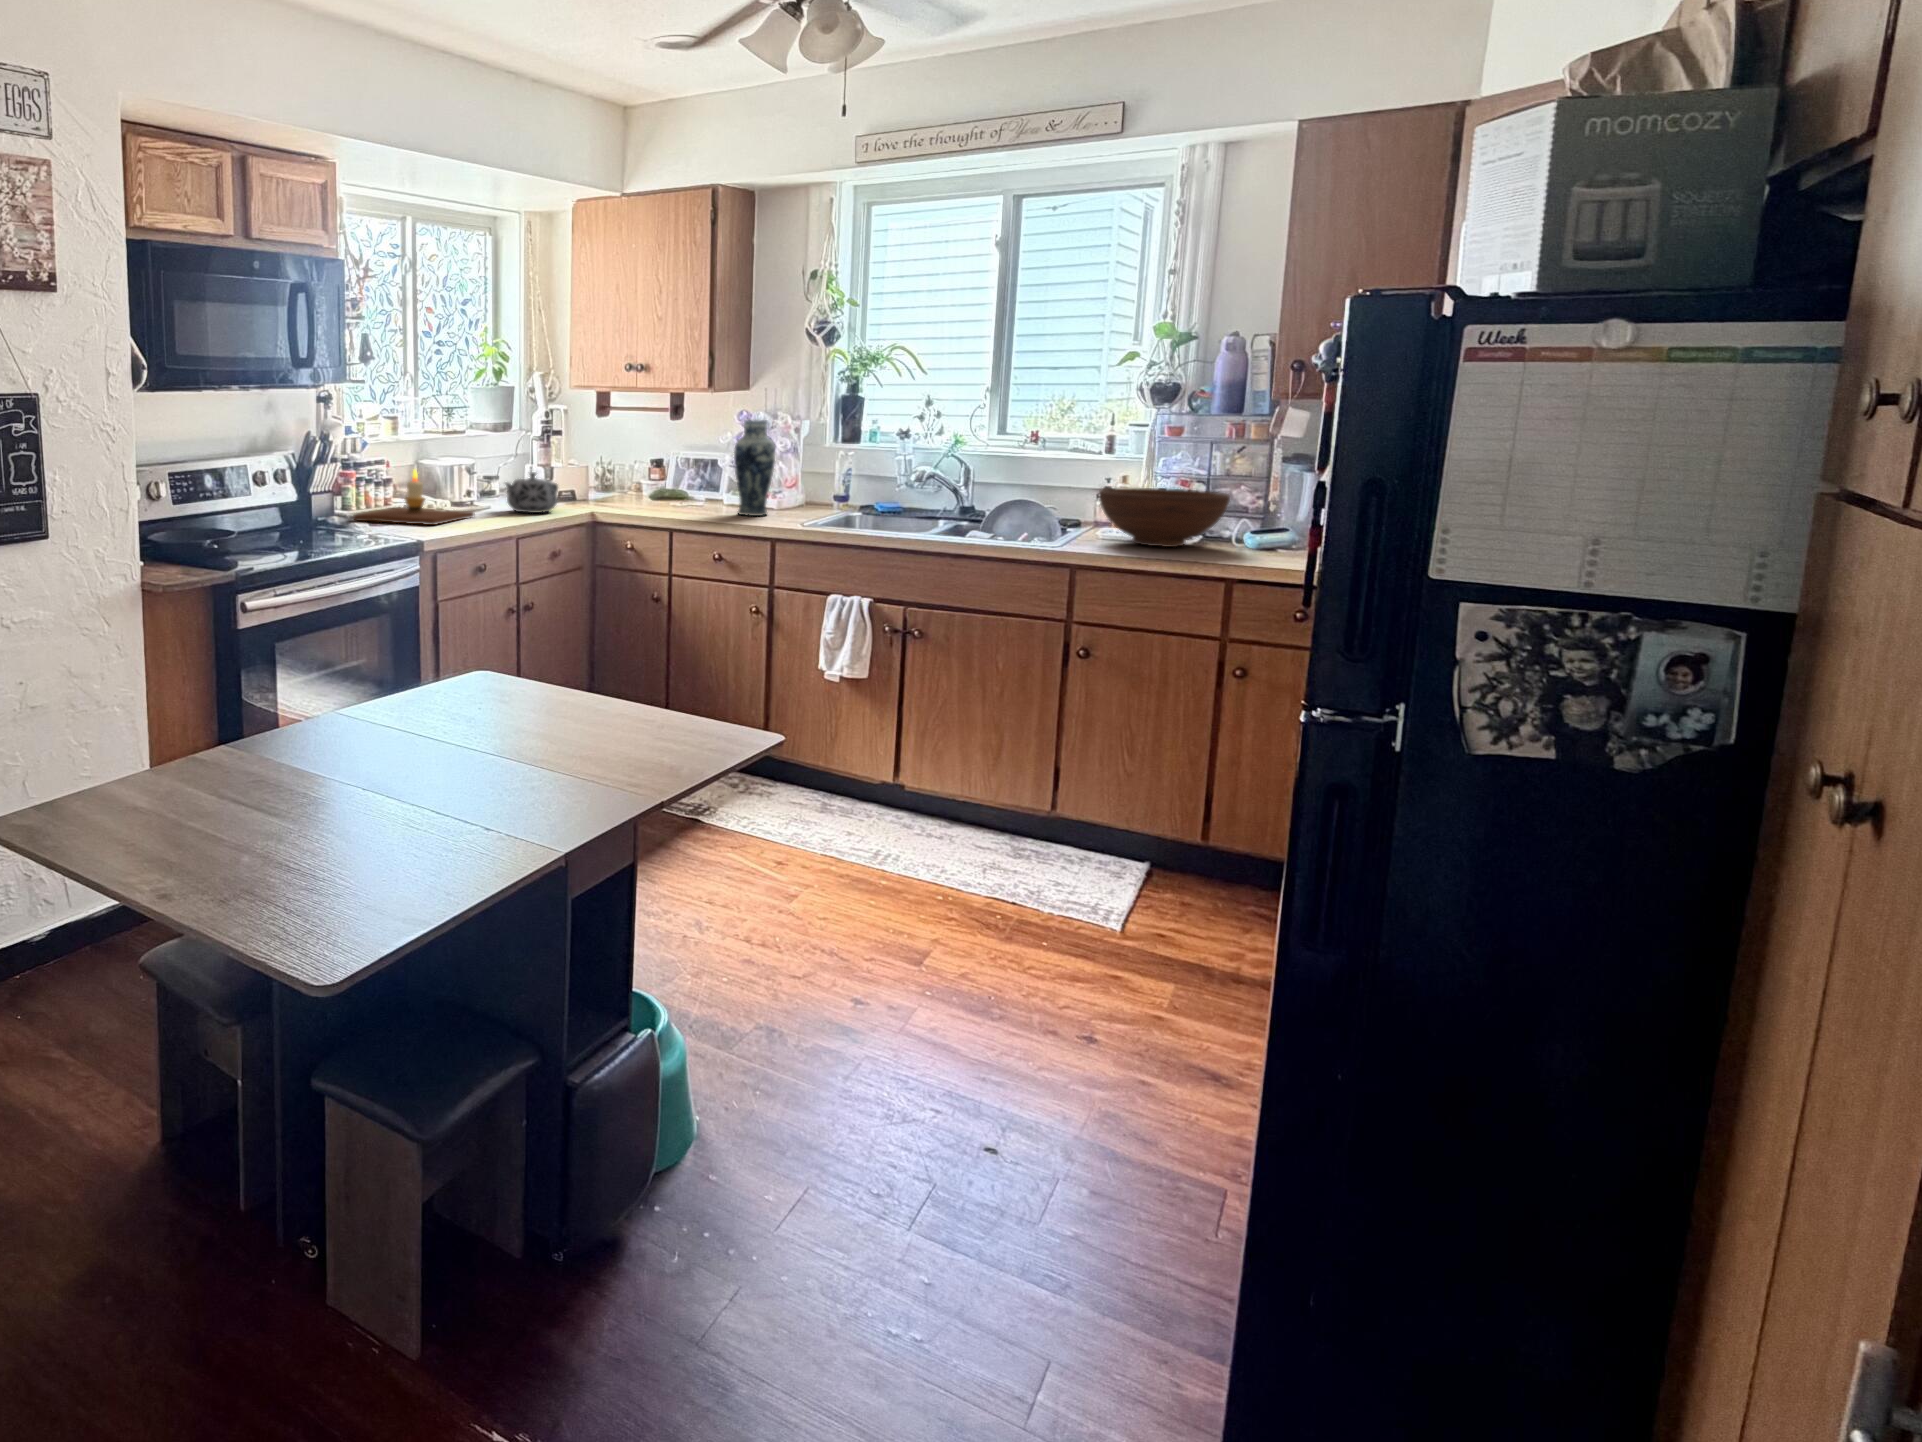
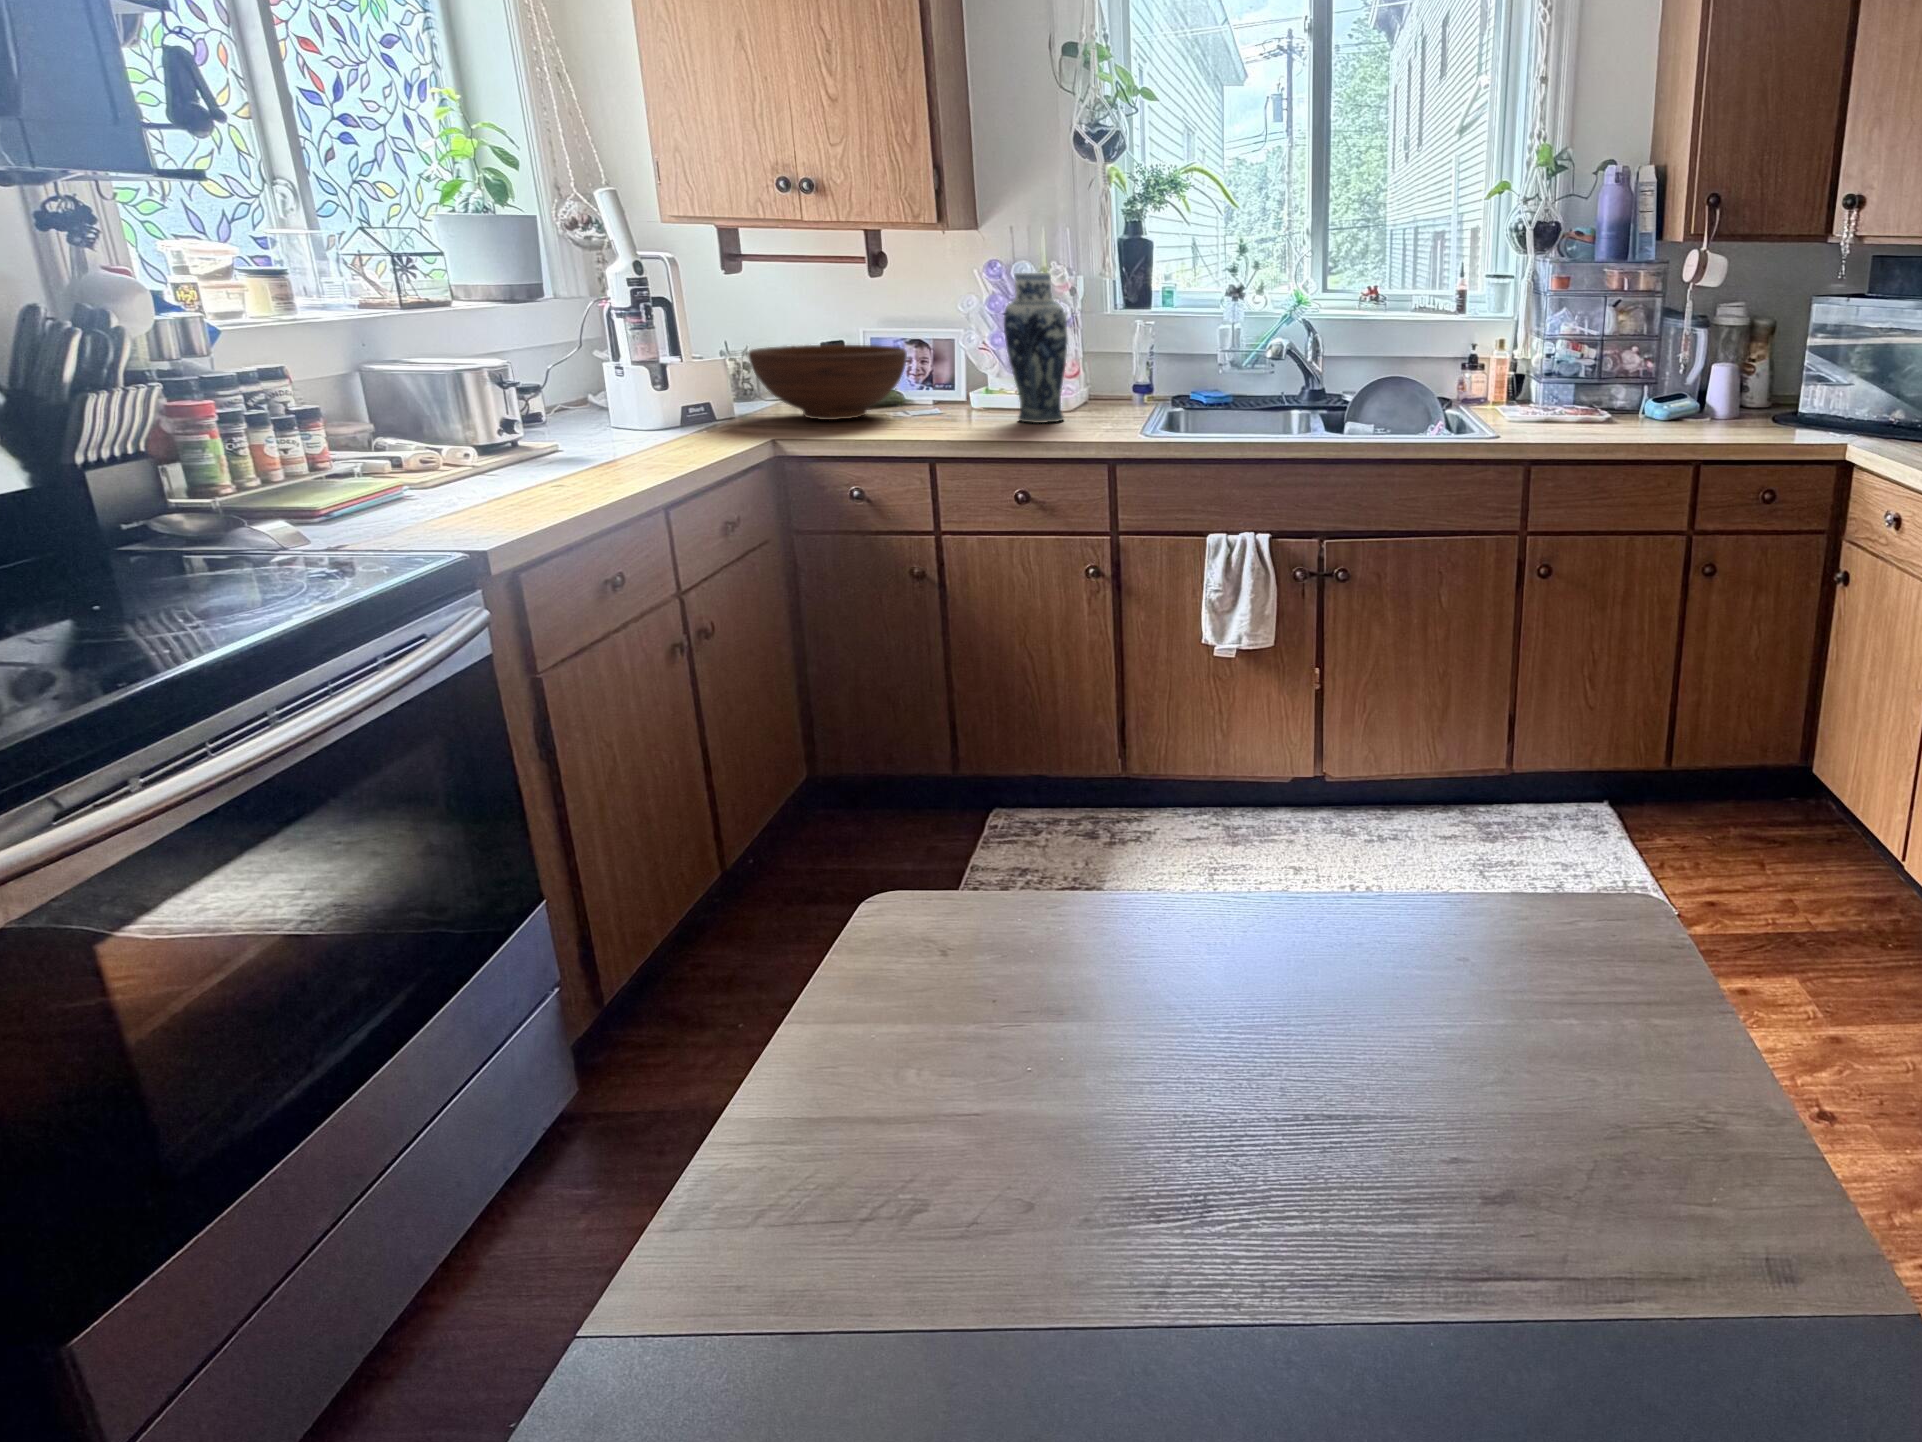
candle: present [353,470,475,525] -> none [223,383,546,514]
teapot: present [505,472,558,513] -> none [596,374,709,451]
fruit bowl: present [1099,488,1230,547] -> present [748,345,907,420]

